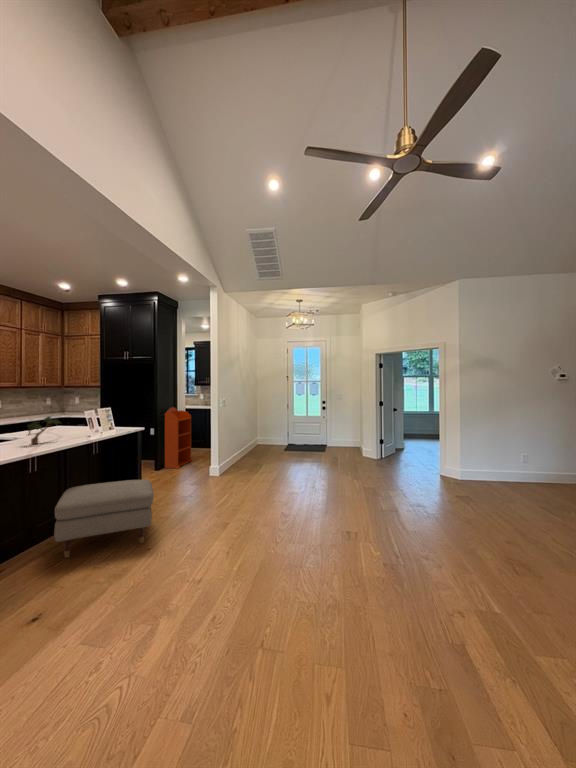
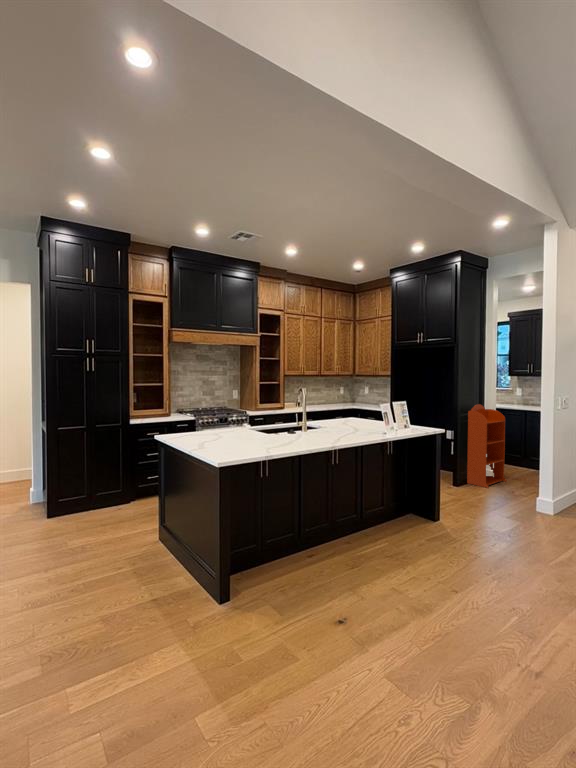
potted plant: present [28,416,60,444] -> none [325,406,360,437]
ottoman: present [54,480,154,558] -> none [353,490,464,584]

